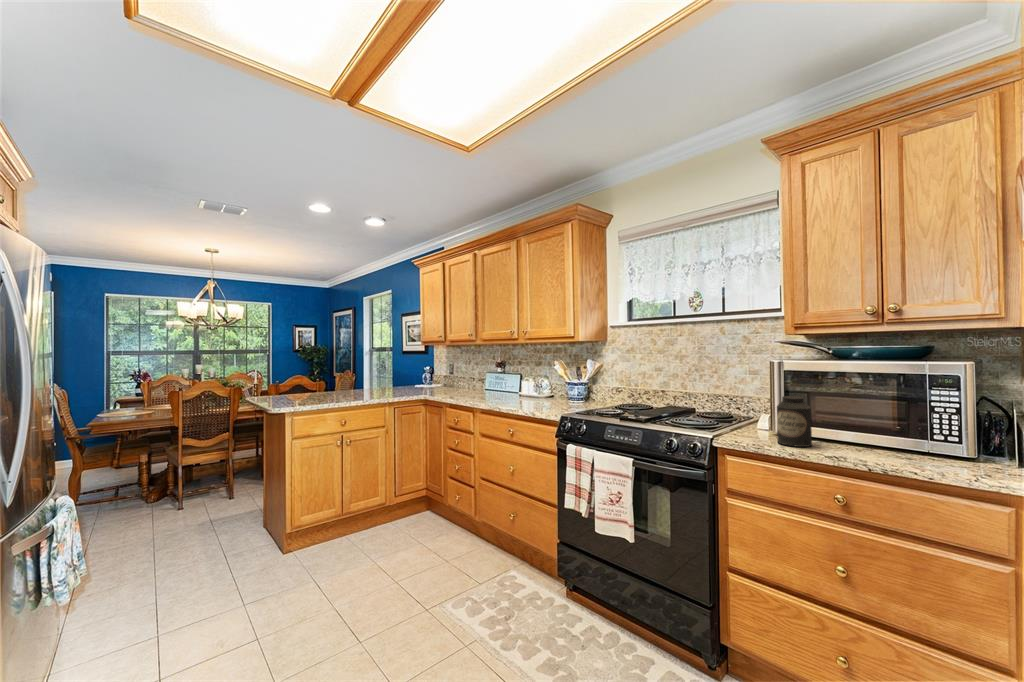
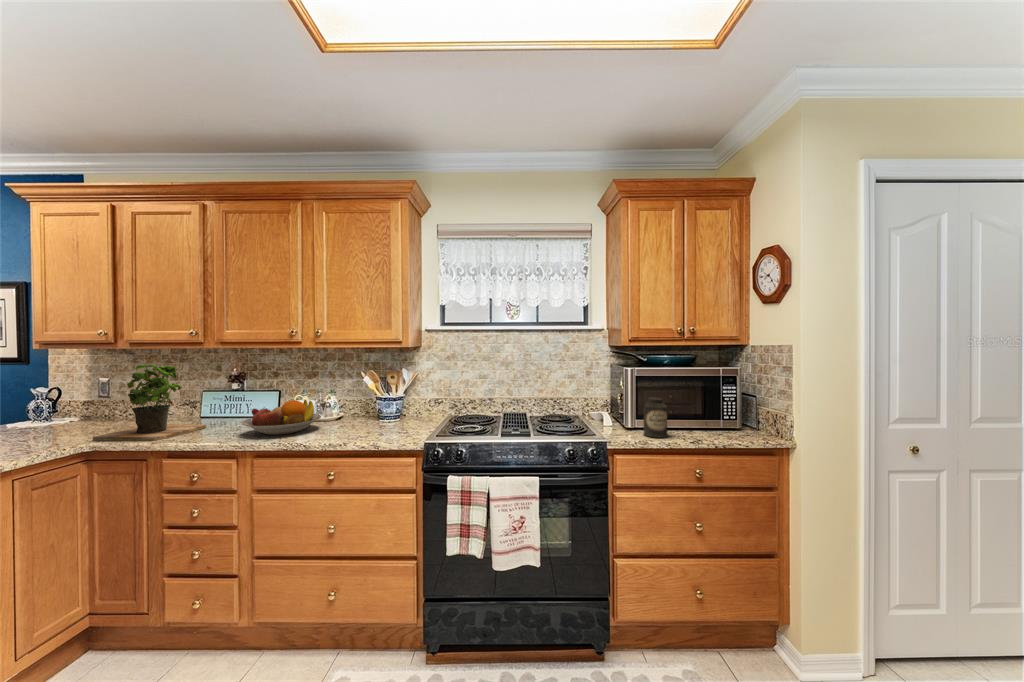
potted plant: none [432,353,481,398] -> present [92,364,206,441]
fruit bowl: none [482,380,530,401] -> present [242,400,321,435]

